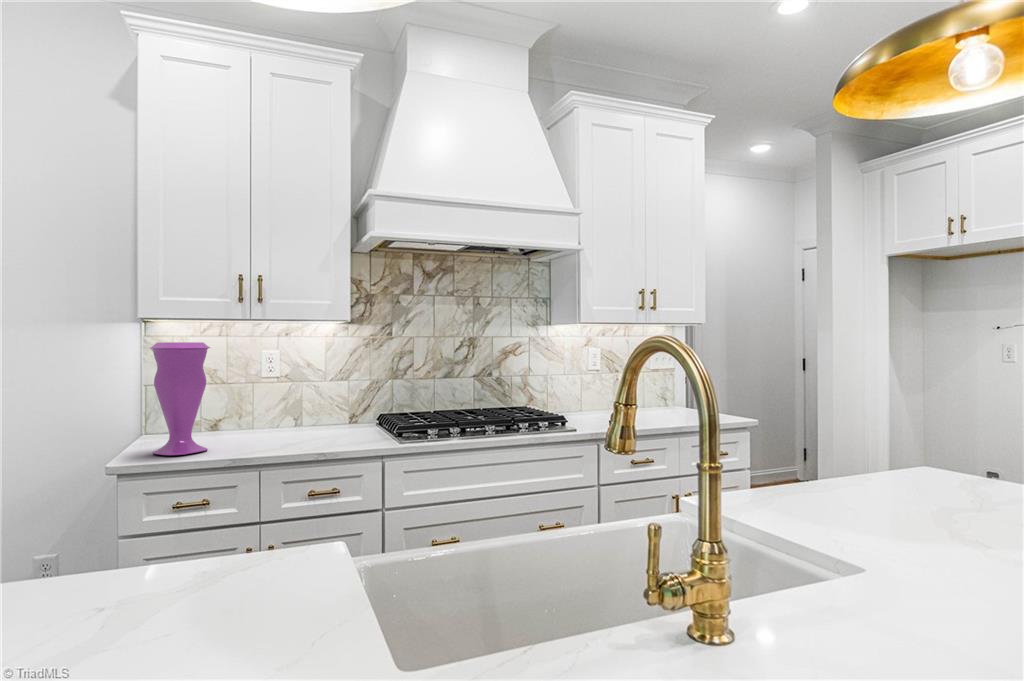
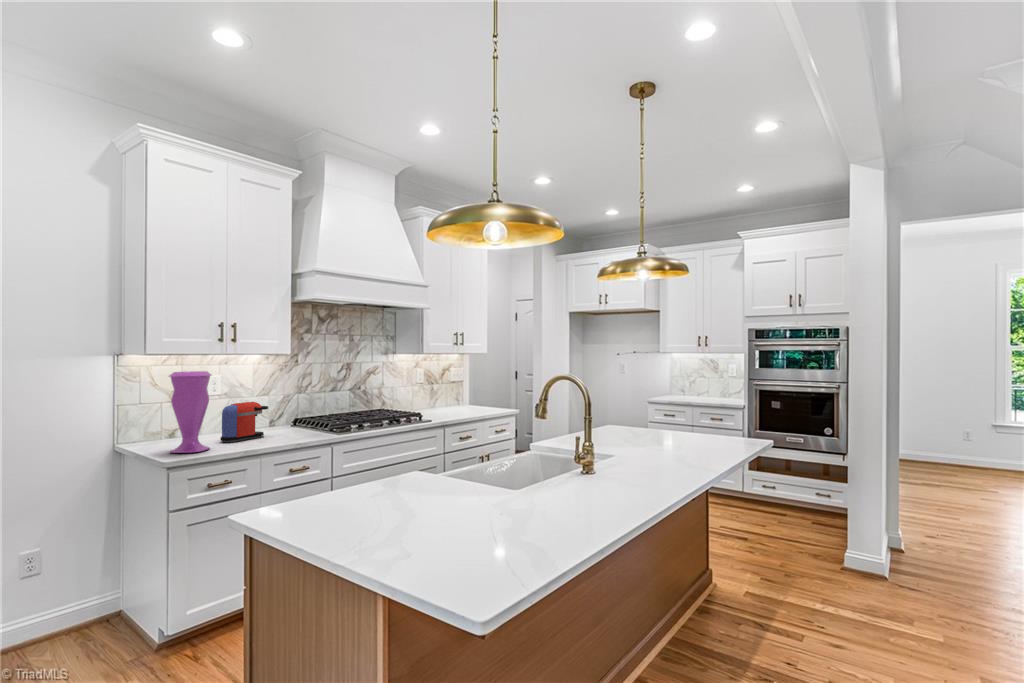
coffee maker: none [244,388,319,443] -> present [220,402,268,442]

